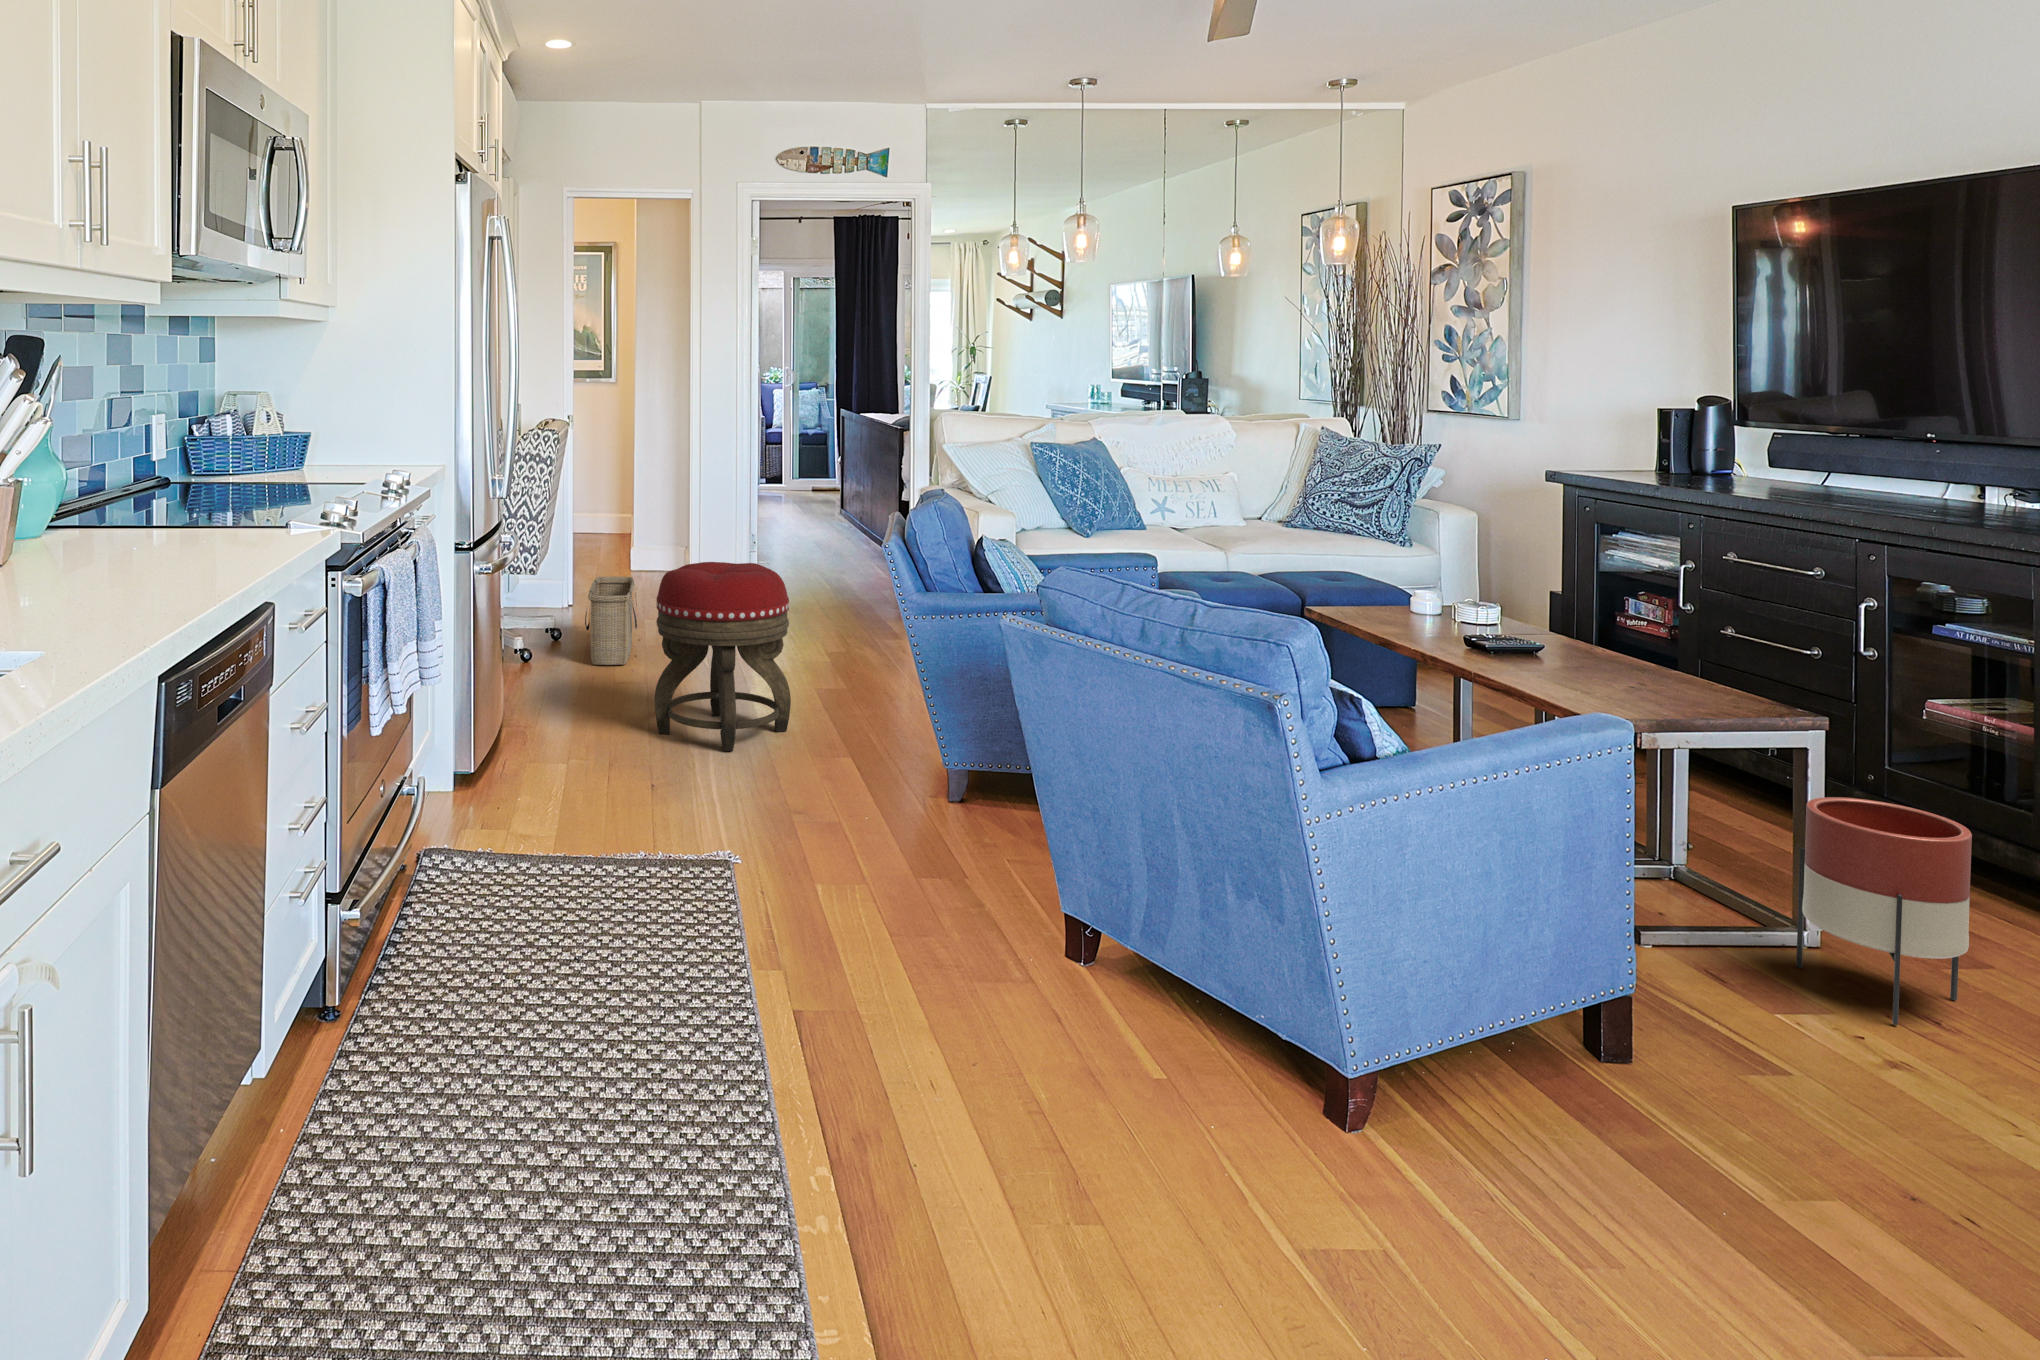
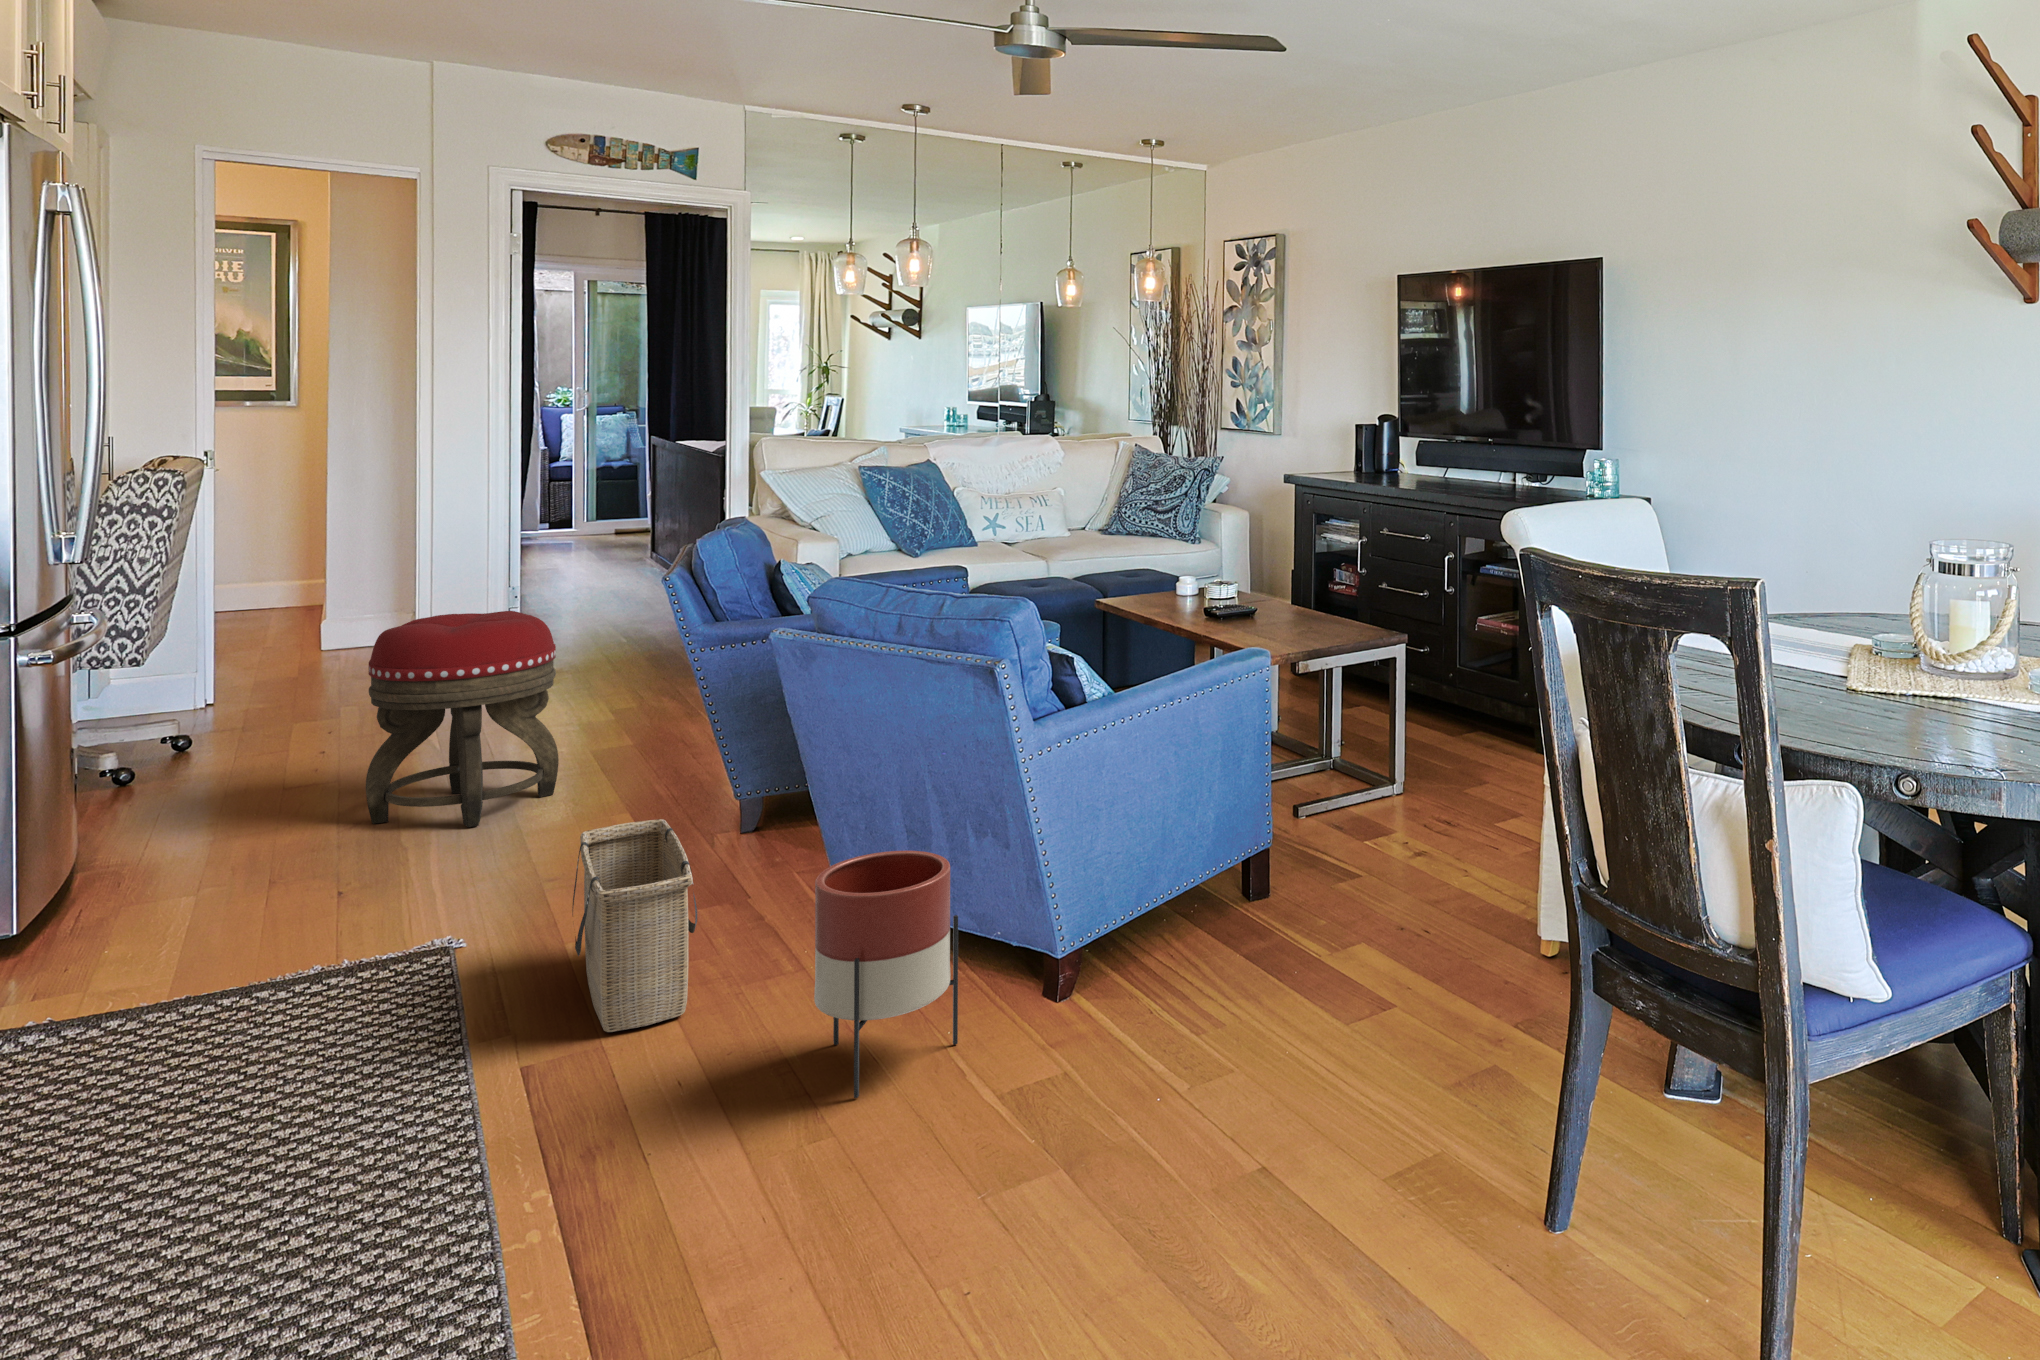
basket: present [585,576,637,665] -> present [572,819,697,1032]
planter: present [1796,797,1972,1025] -> present [814,851,958,1098]

